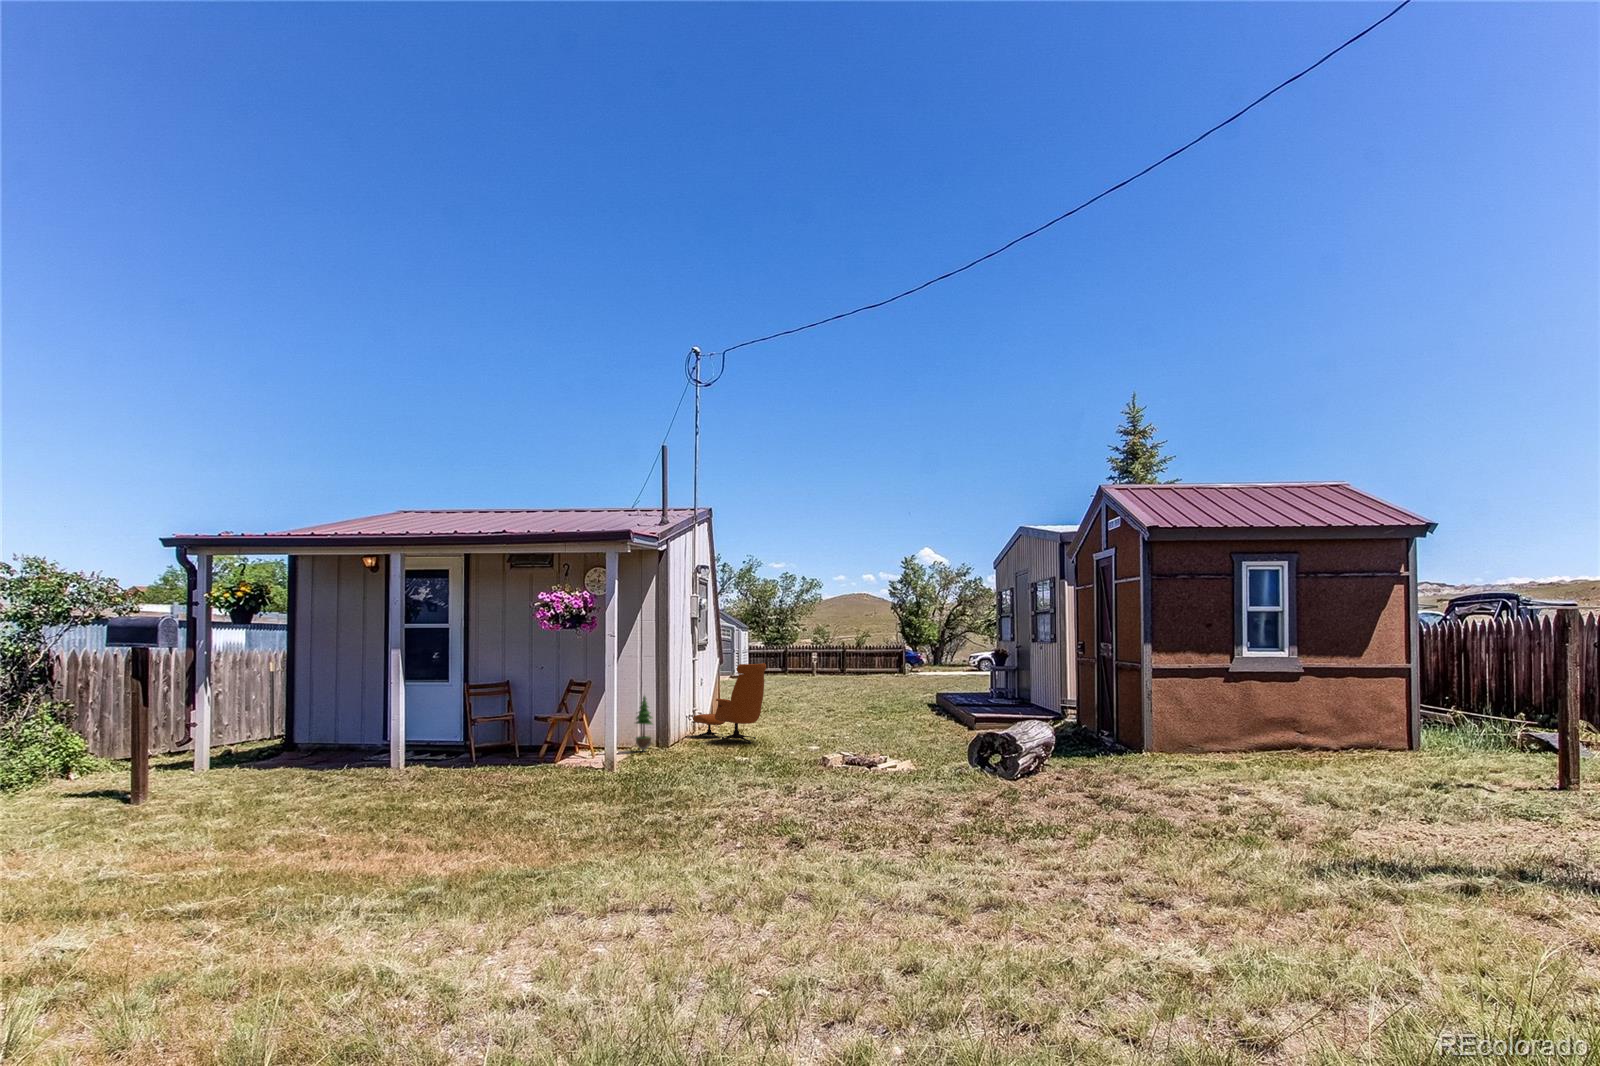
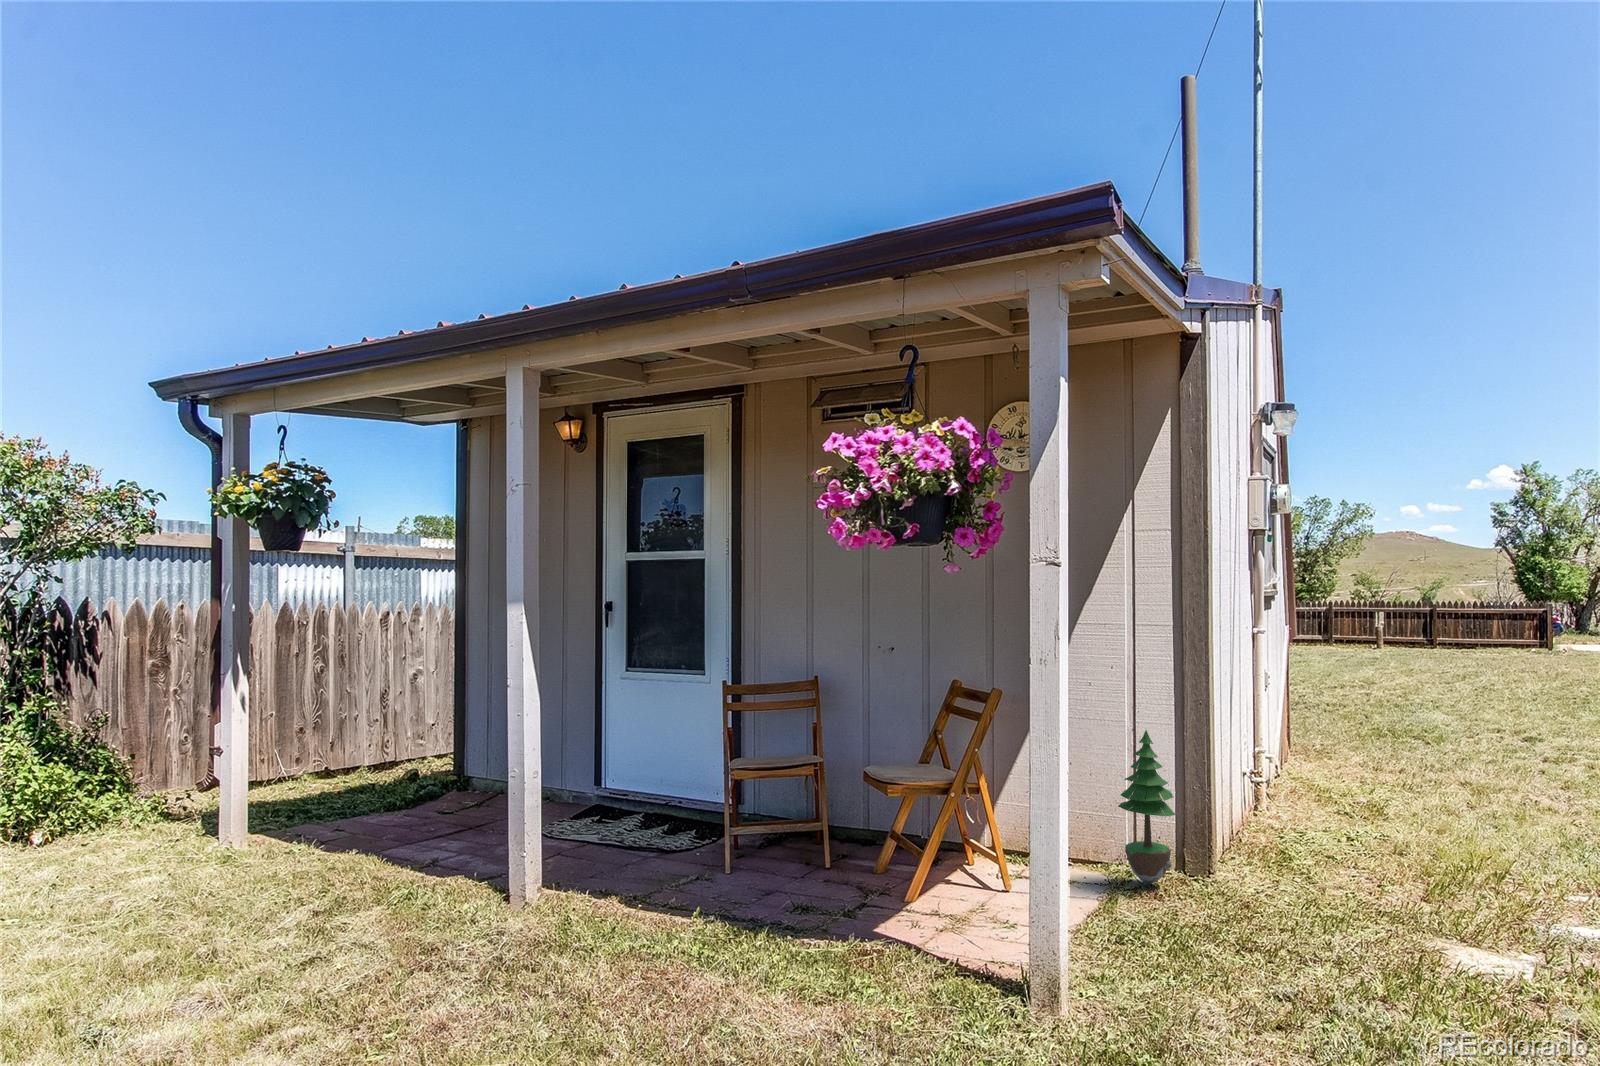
lounge chair: present [693,663,766,743] -> none [1261,649,1499,874]

